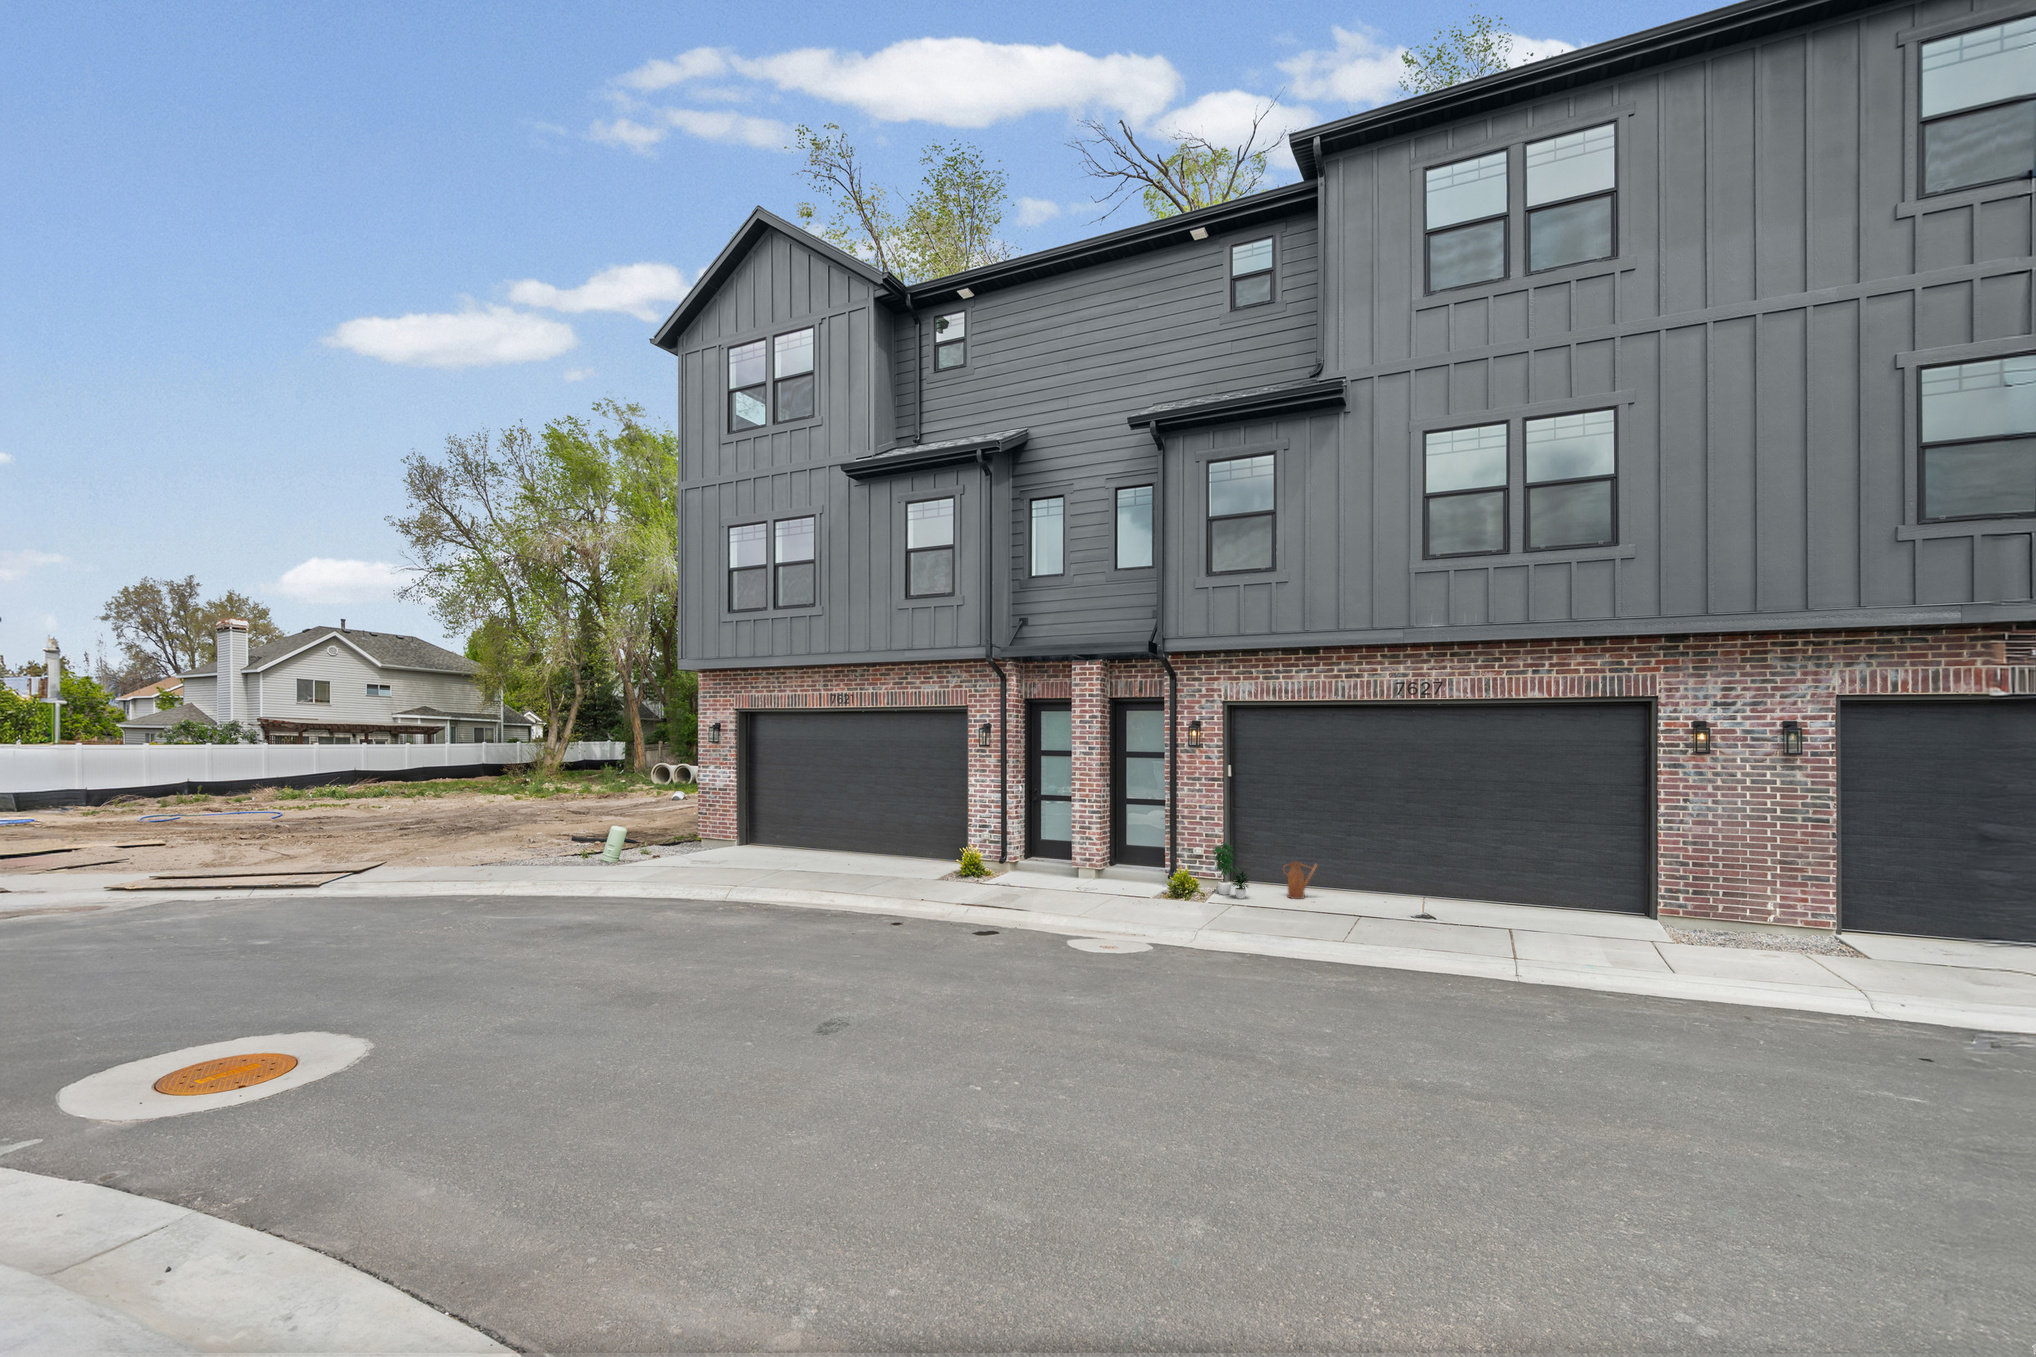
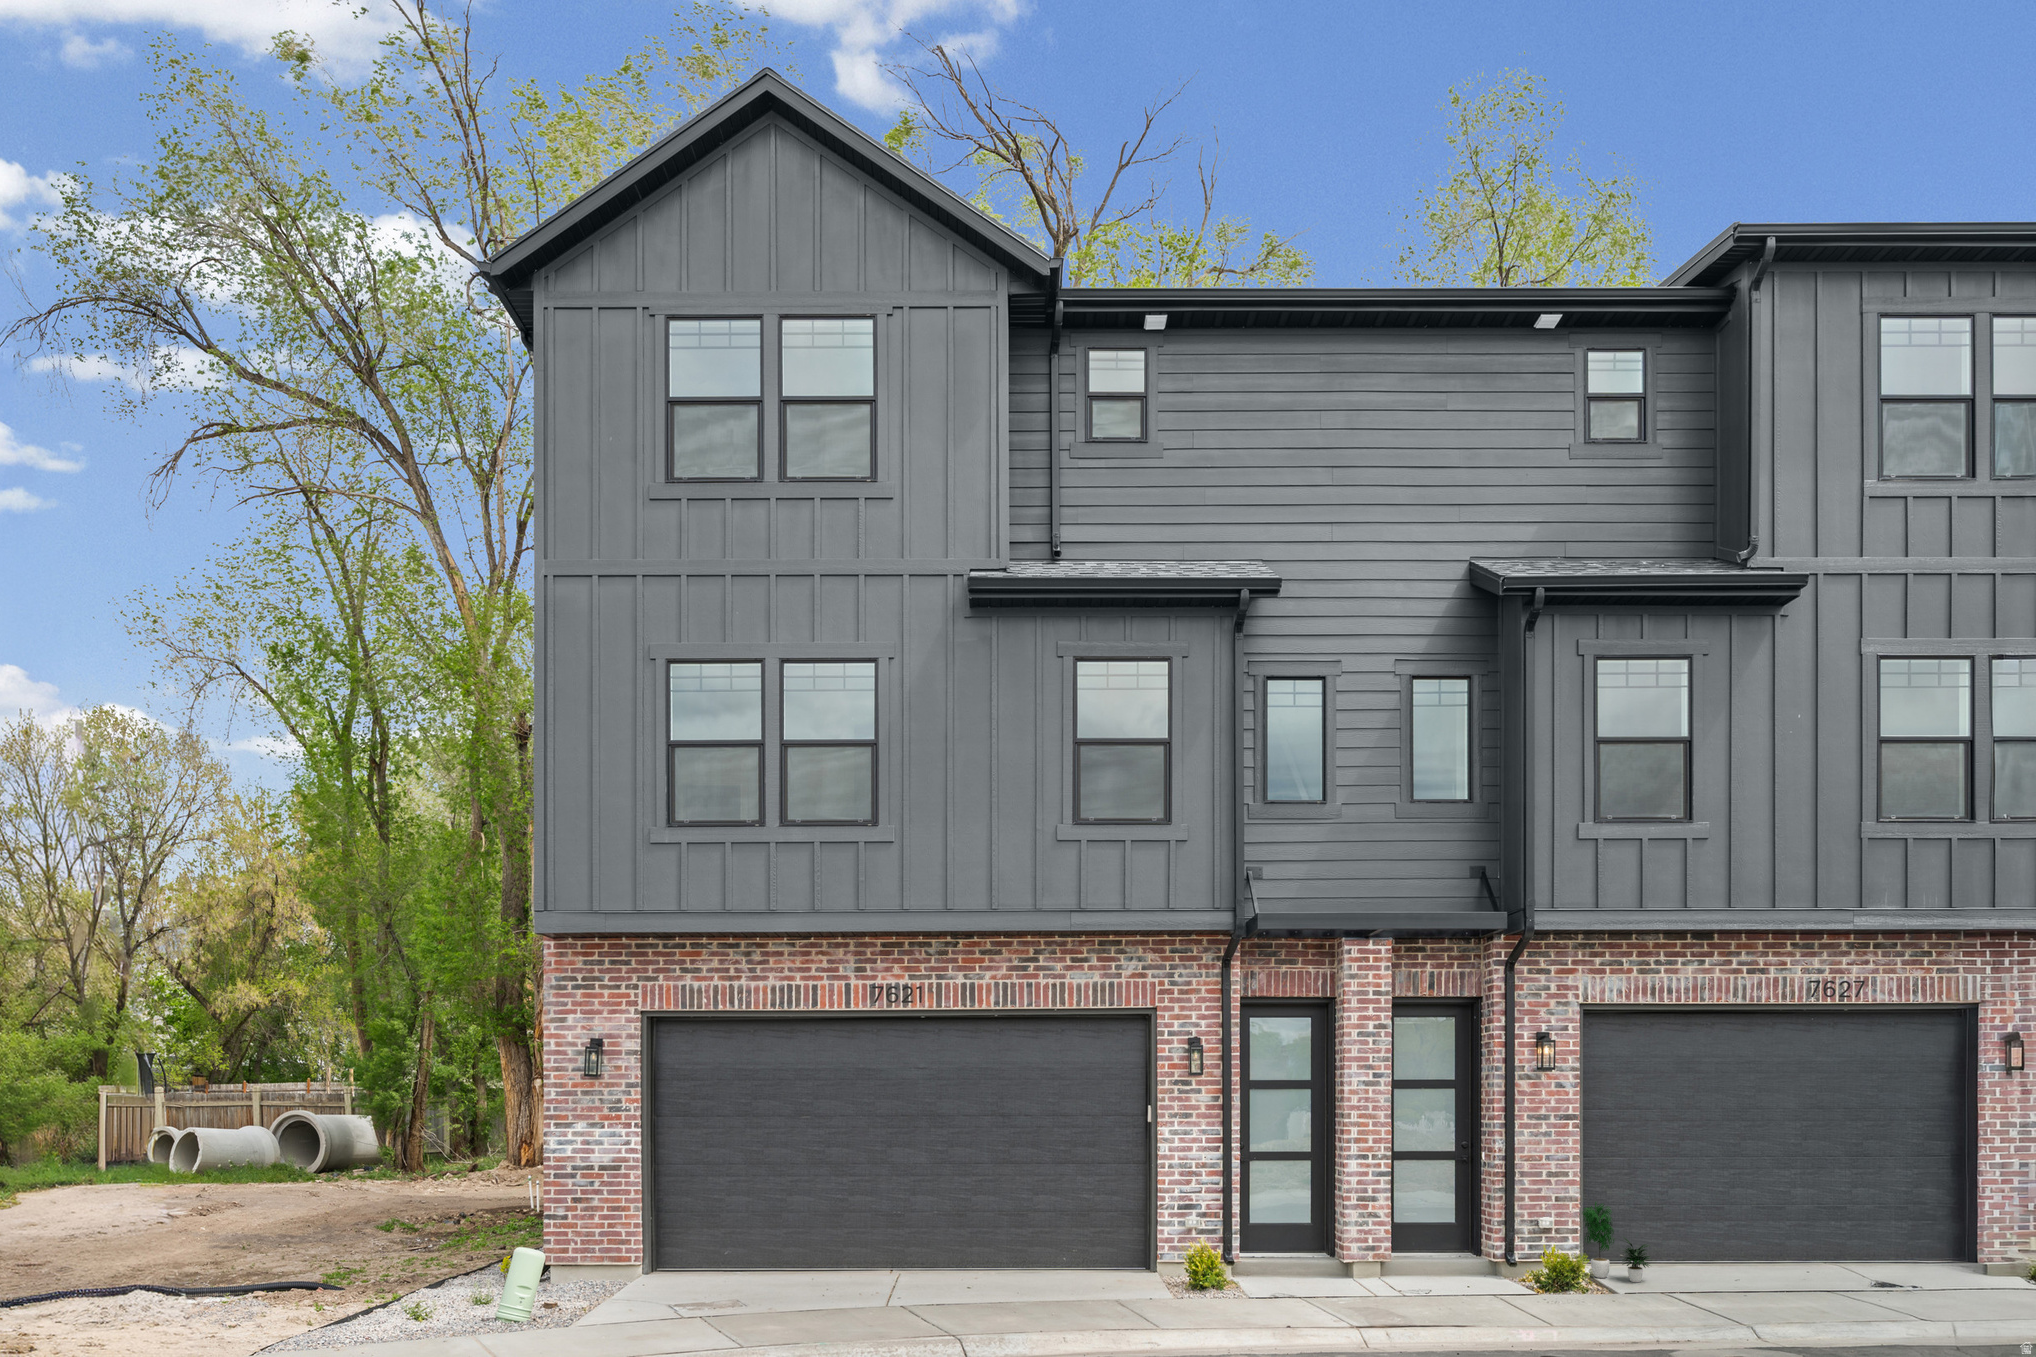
watering can: present [1284,862,1318,899] -> none [1668,1222,1714,1274]

